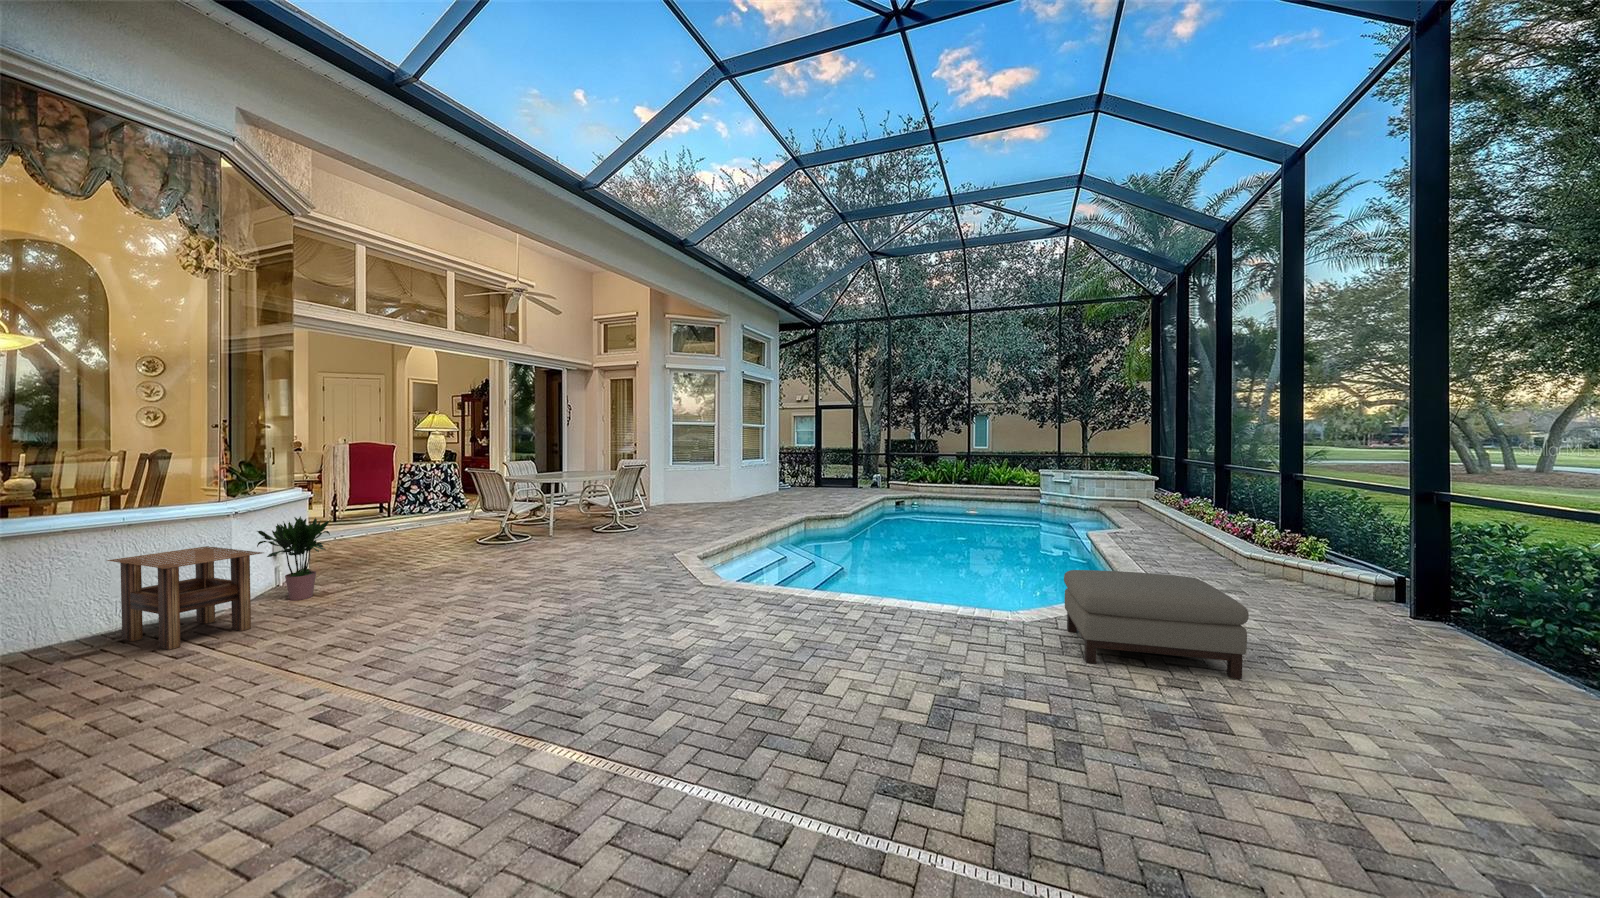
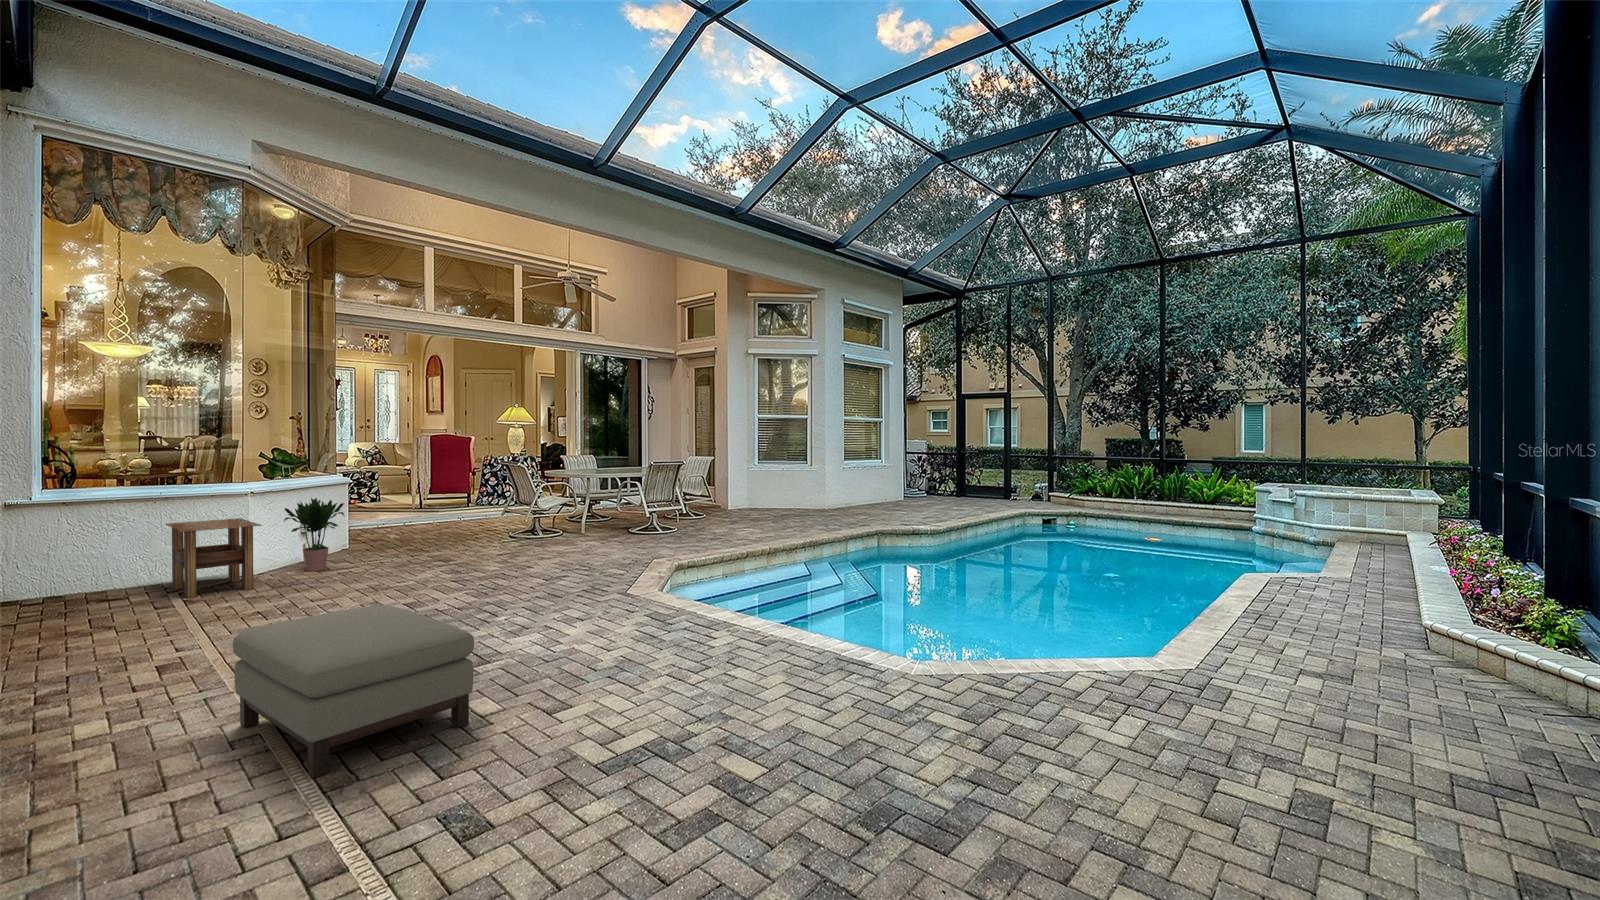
ottoman: present [1064,570,1249,679] -> present [233,605,474,778]

